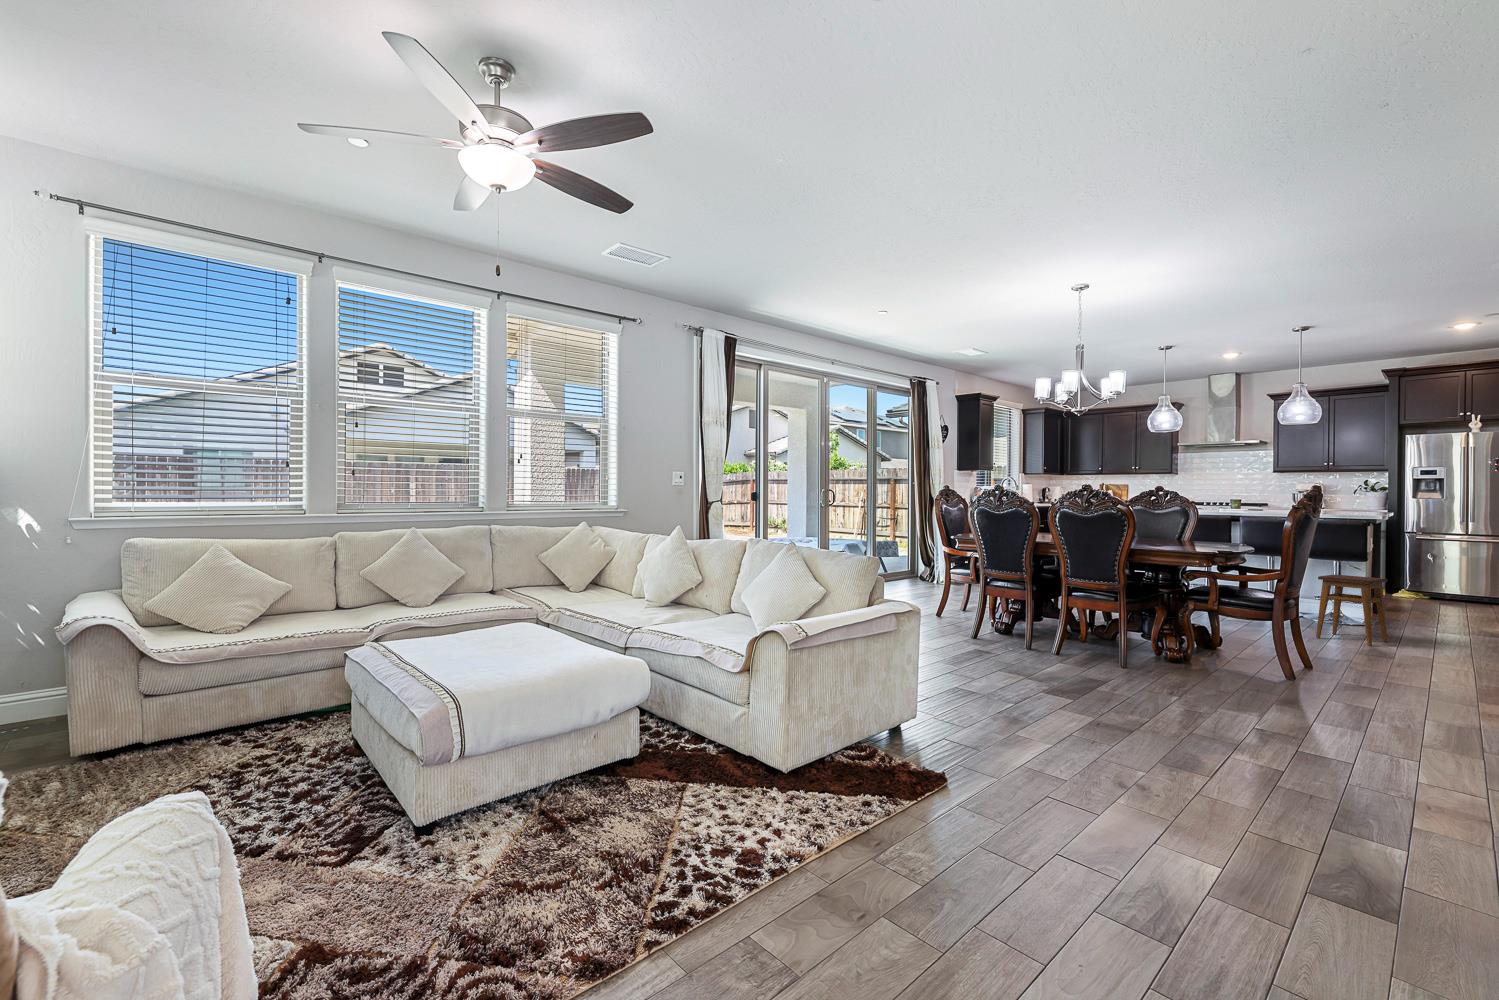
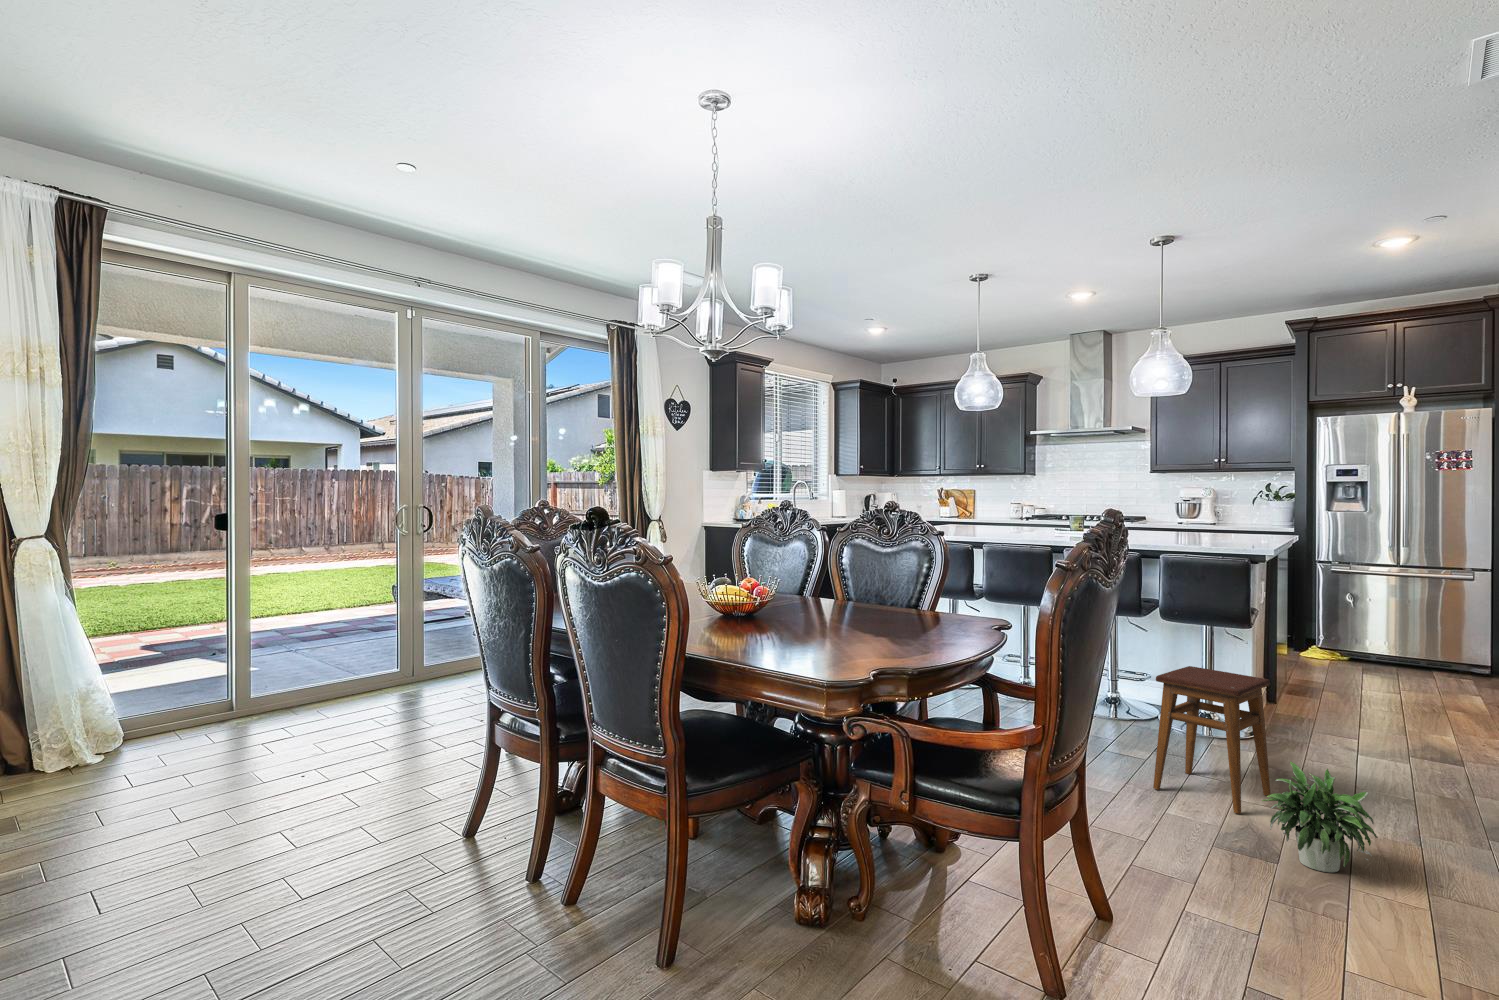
potted plant: none [1388,612,1453,661] -> present [1262,762,1378,872]

